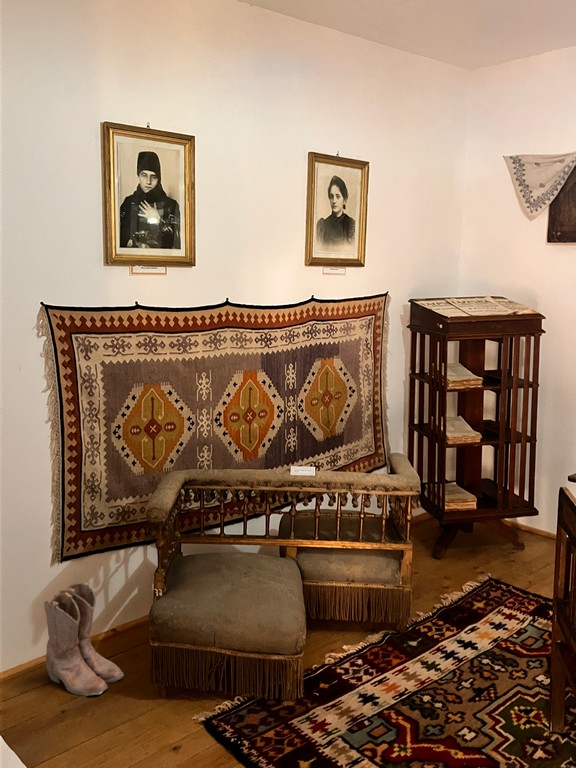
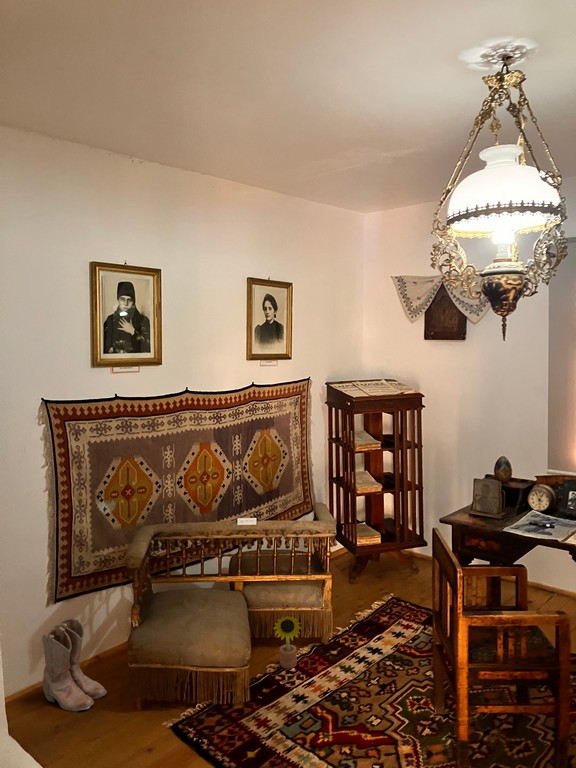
decorative plant: none [335,593,373,660] -> present [273,616,302,668]

